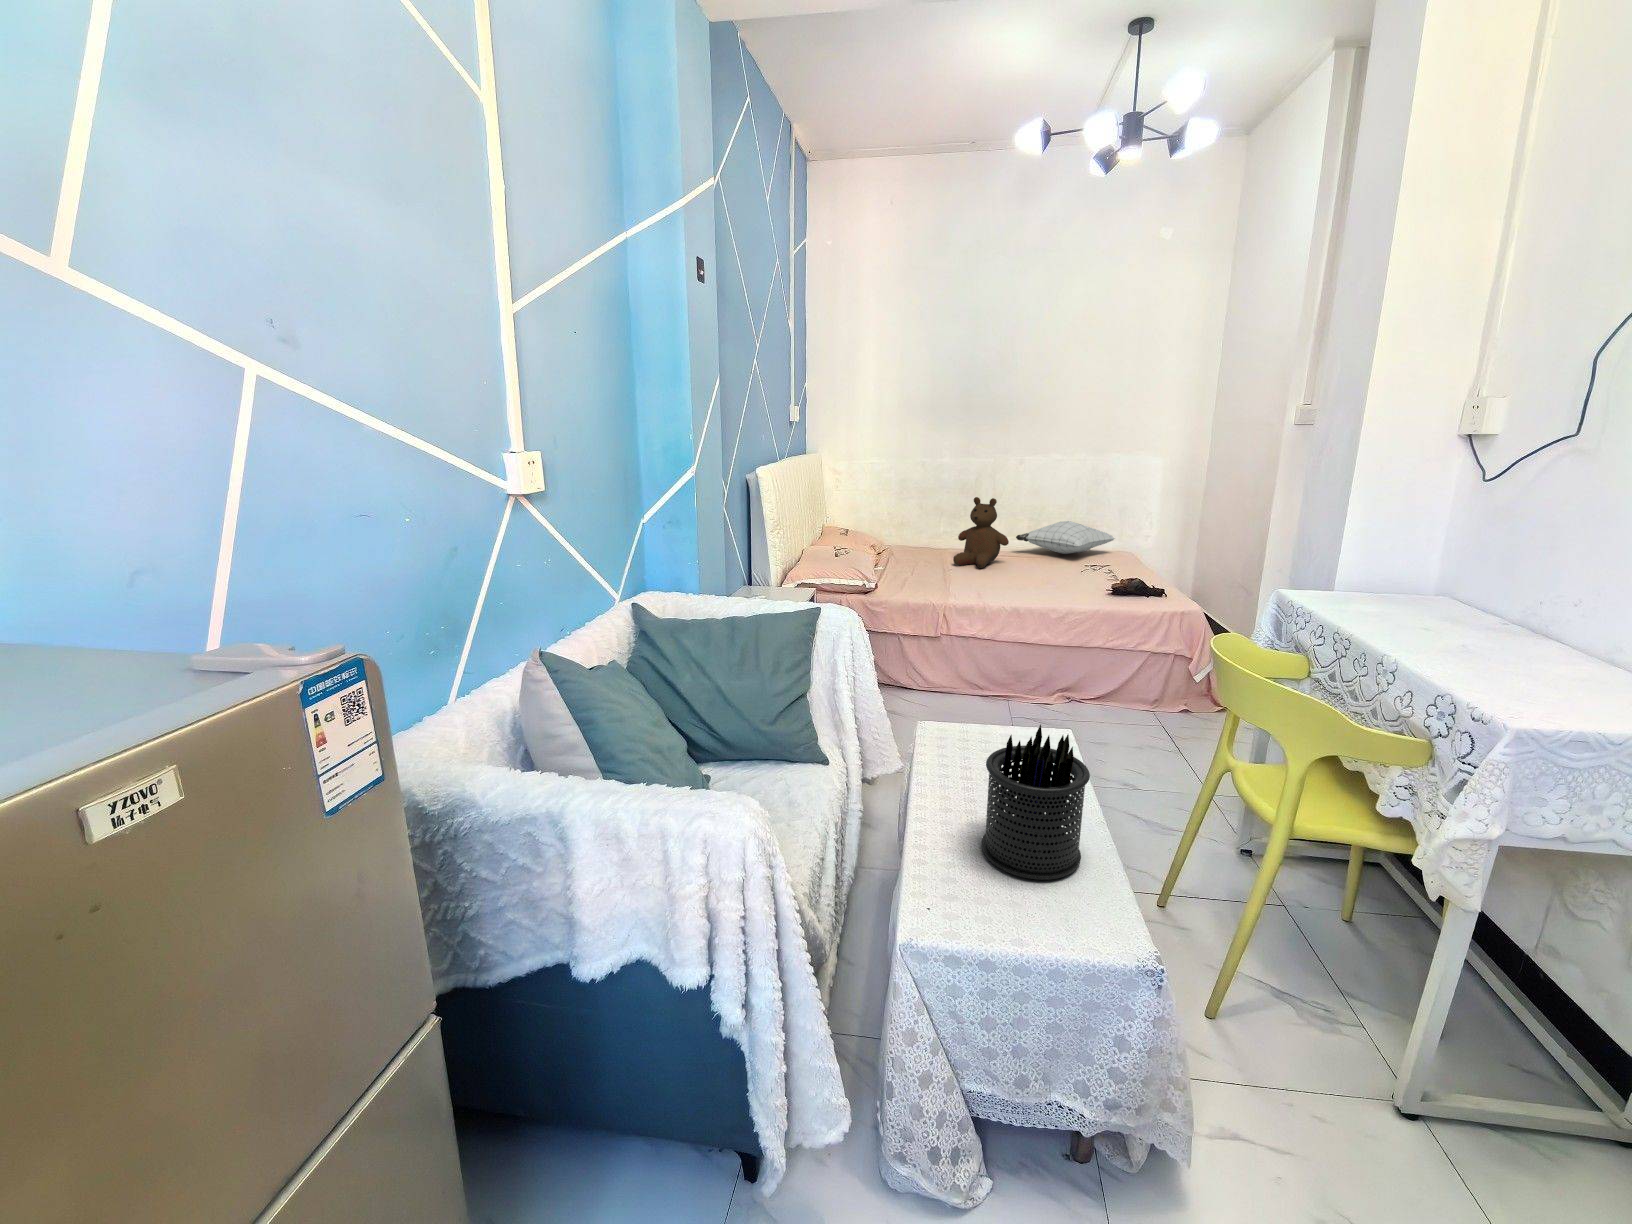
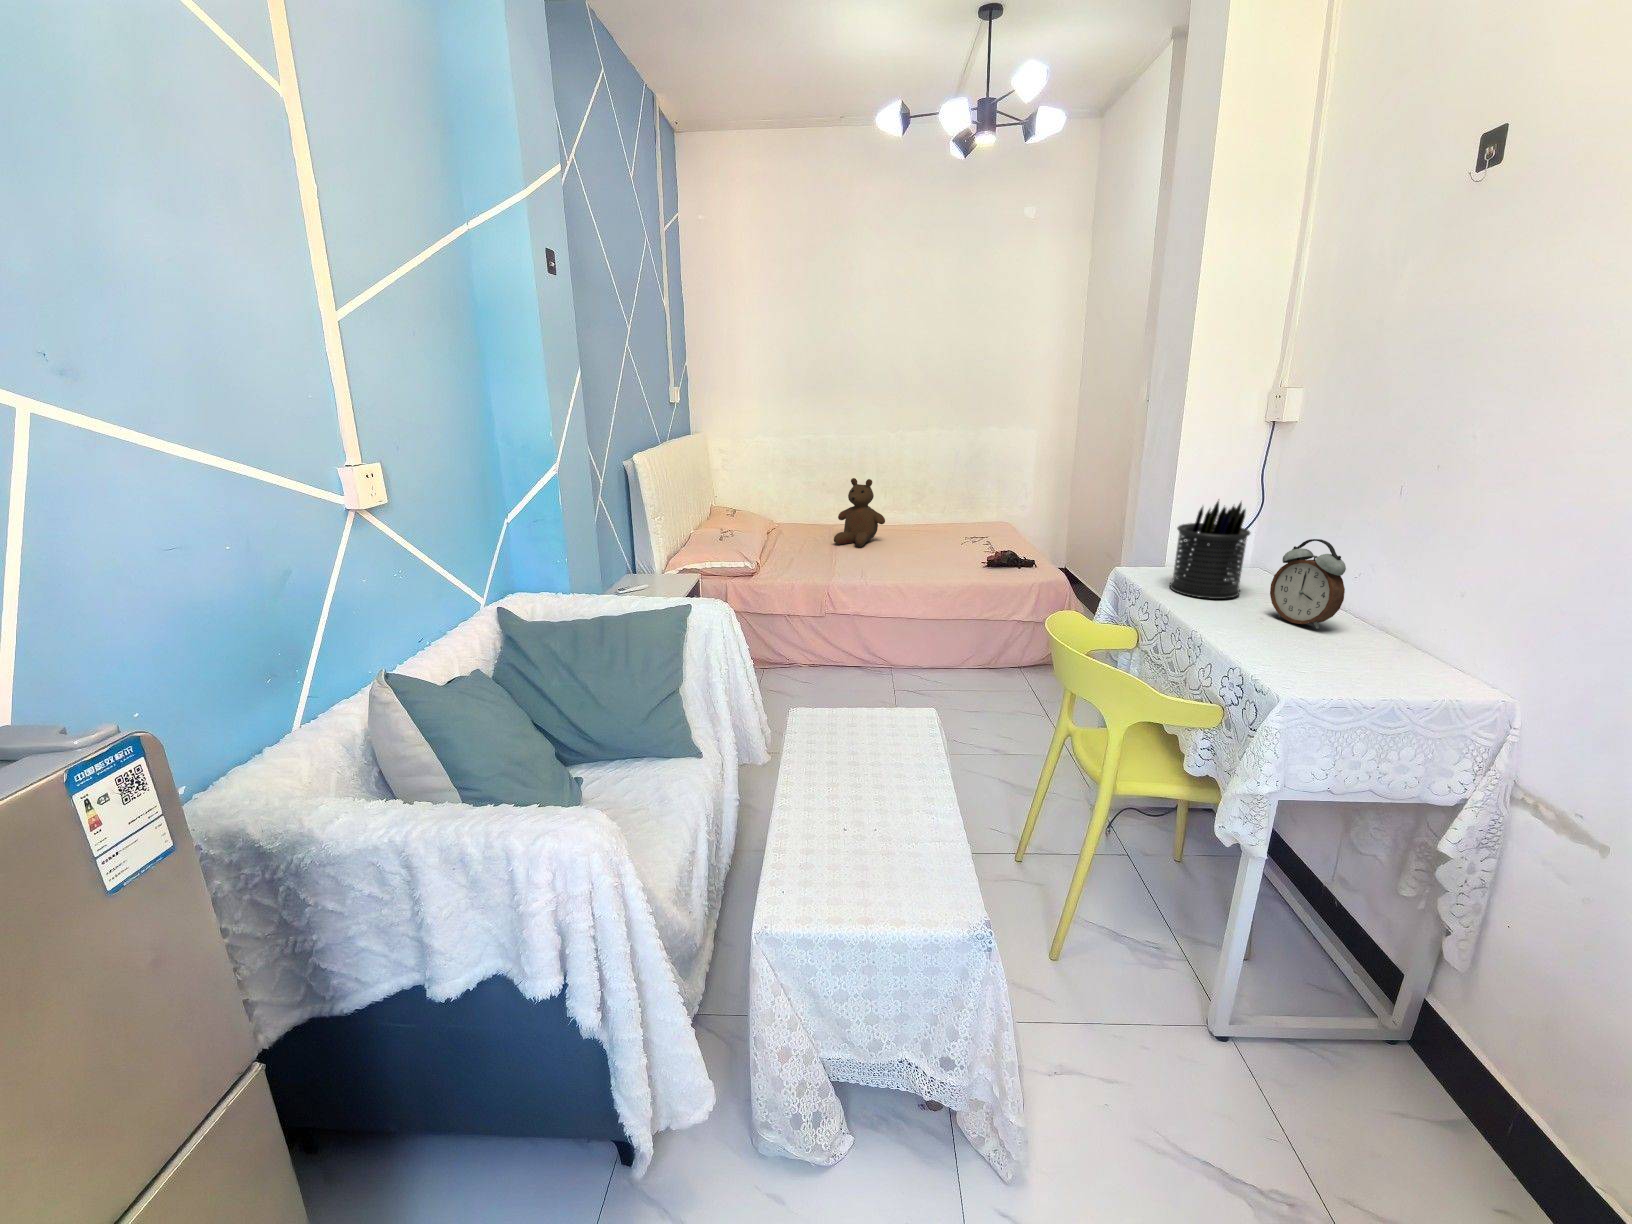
pillow: present [1016,521,1115,554] -> none [893,498,985,530]
alarm clock: none [1485,556,1588,659] -> present [1270,539,1346,629]
pen holder: present [982,725,1090,880] -> present [1170,501,1250,599]

